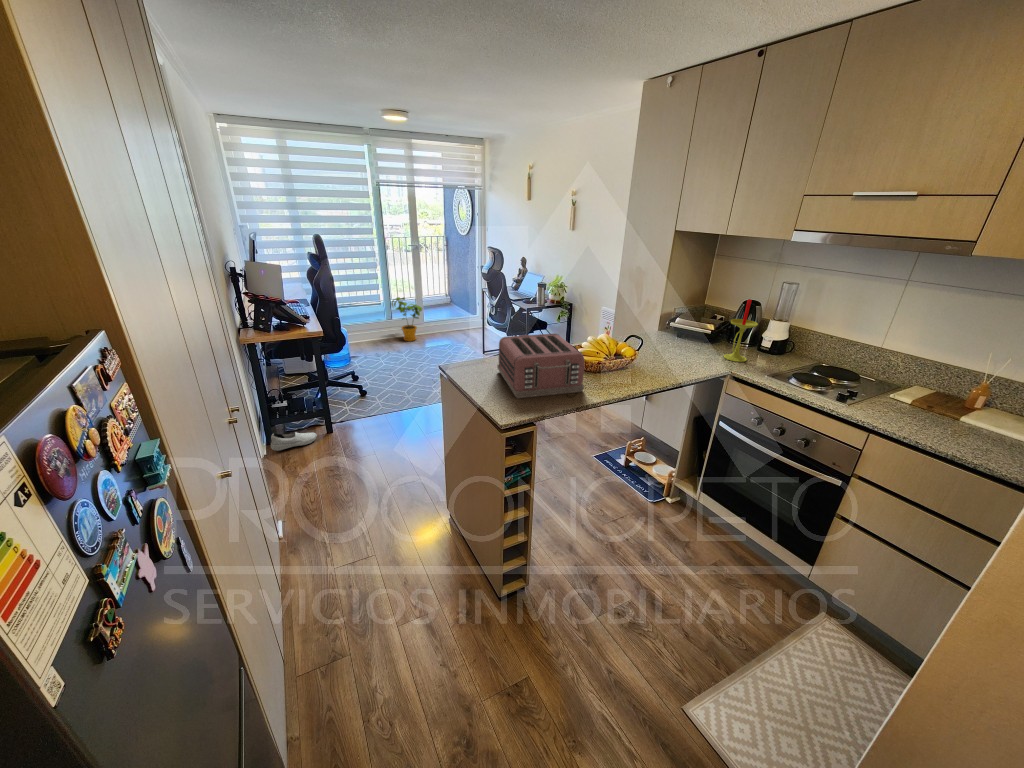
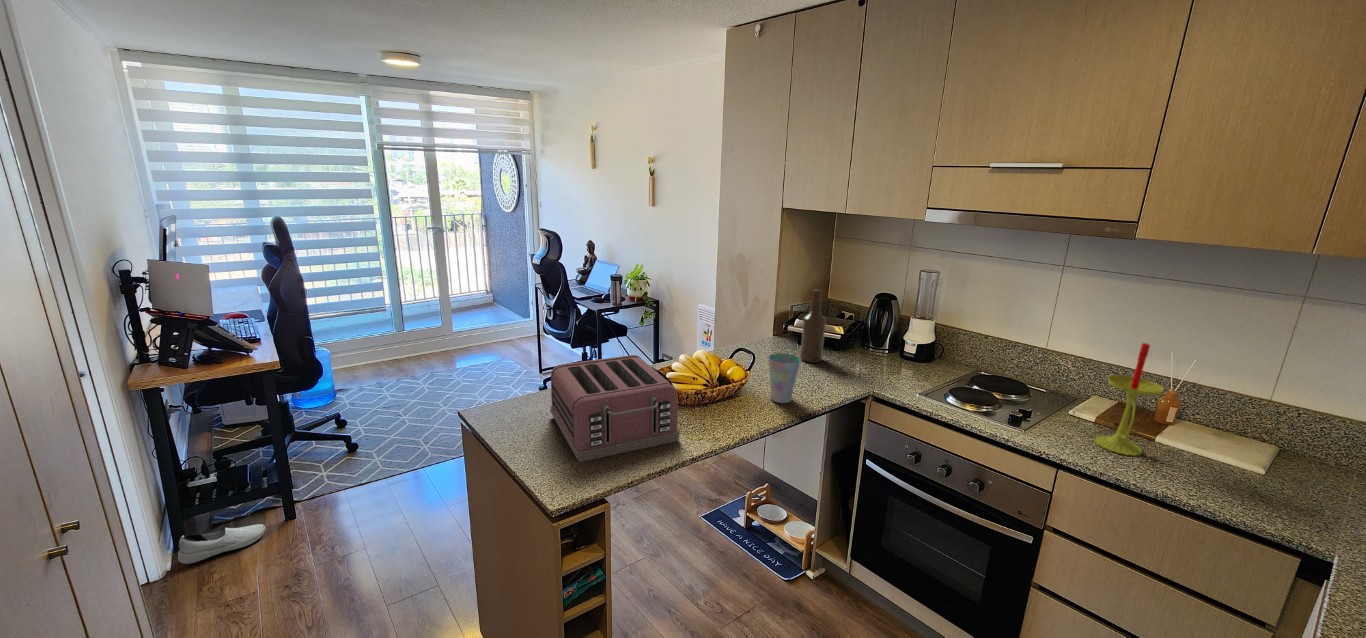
bottle: none [677,294,701,350] -> present [800,289,826,363]
house plant: present [391,297,422,341] -> none [404,299,452,360]
candle: present [724,299,758,362] -> present [1095,343,1164,456]
cup: none [651,339,676,375] -> present [768,353,800,403]

